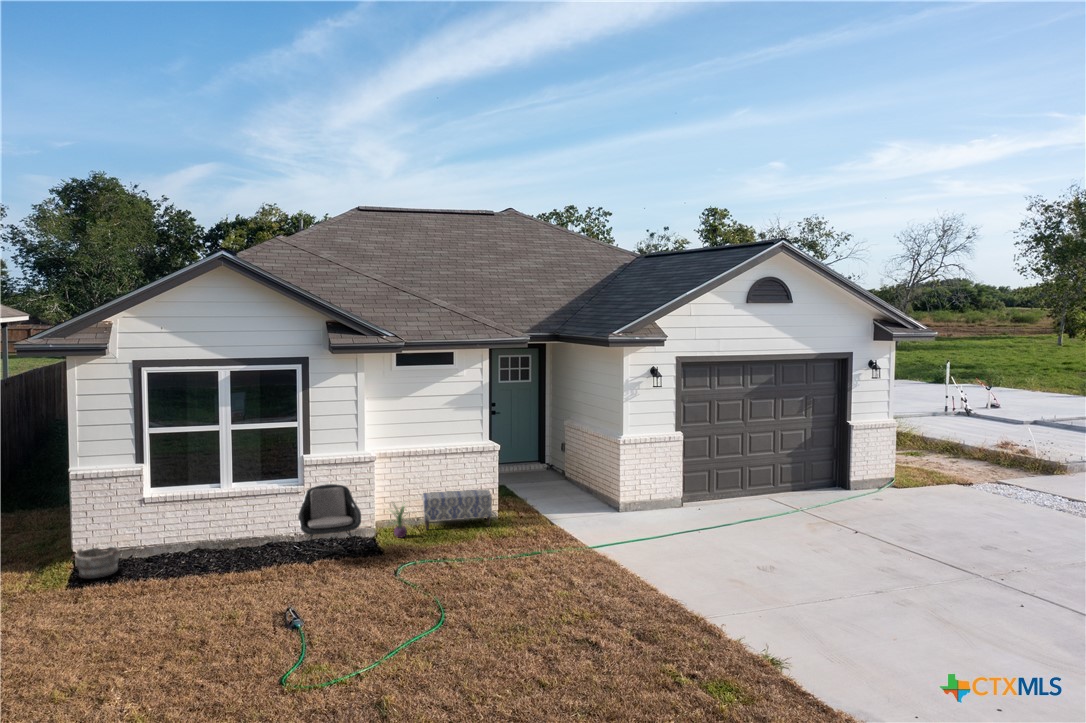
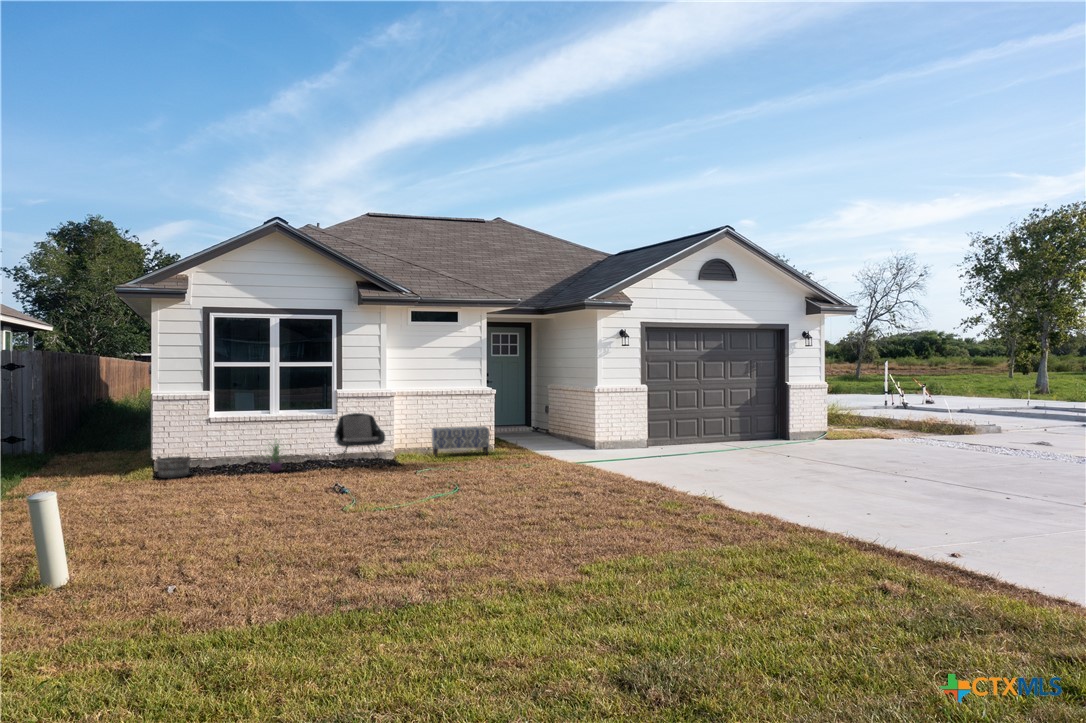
decorative plant: present [393,503,407,538] -> present [270,445,283,472]

